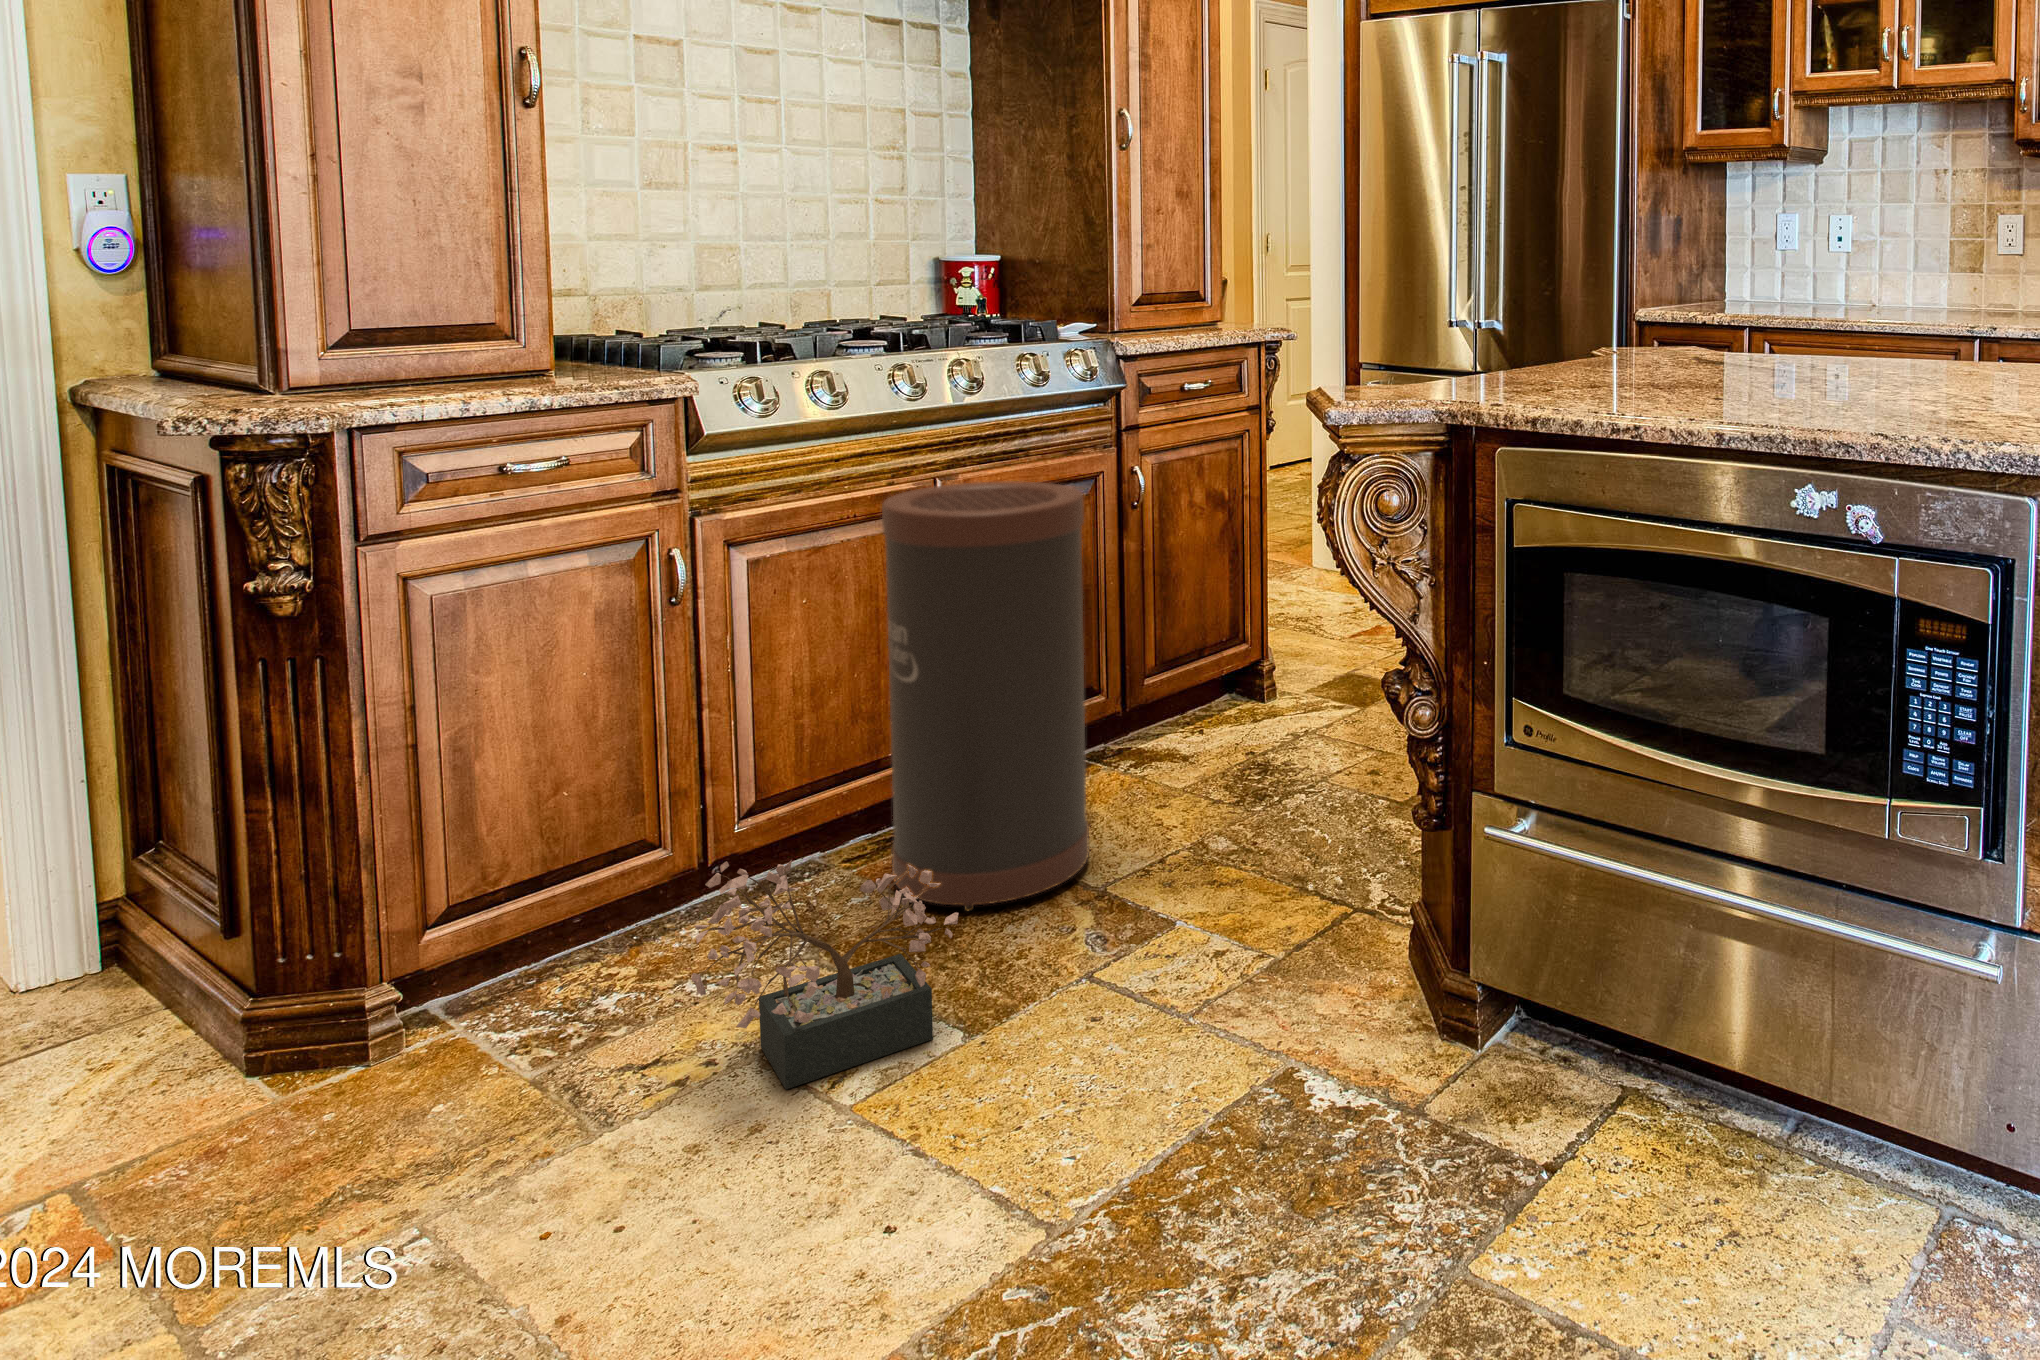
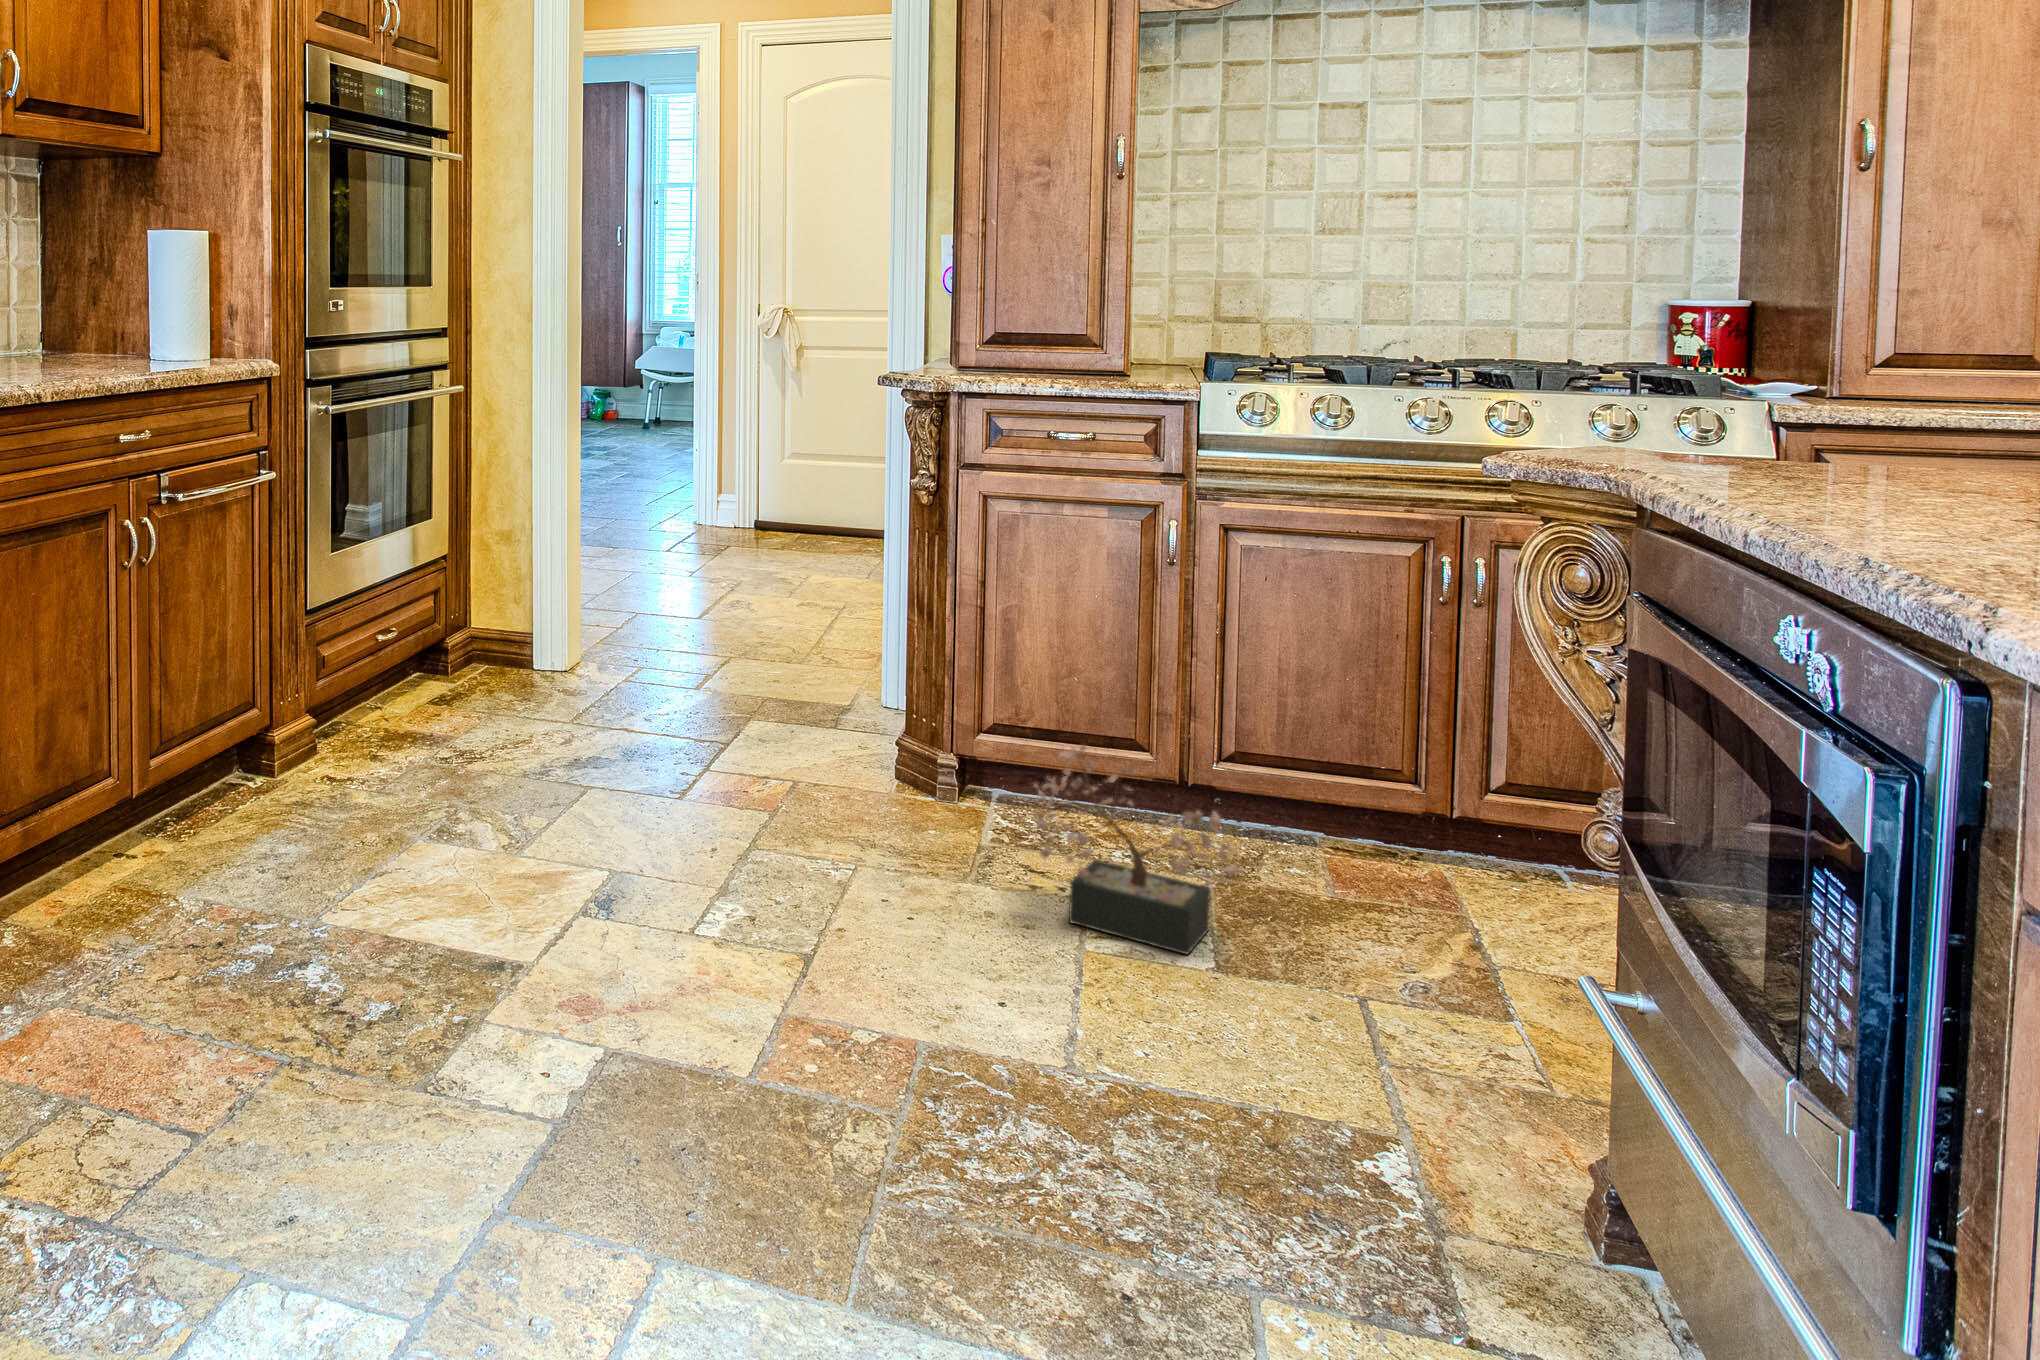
trash can: present [882,481,1089,911] -> none [1320,517,1557,941]

